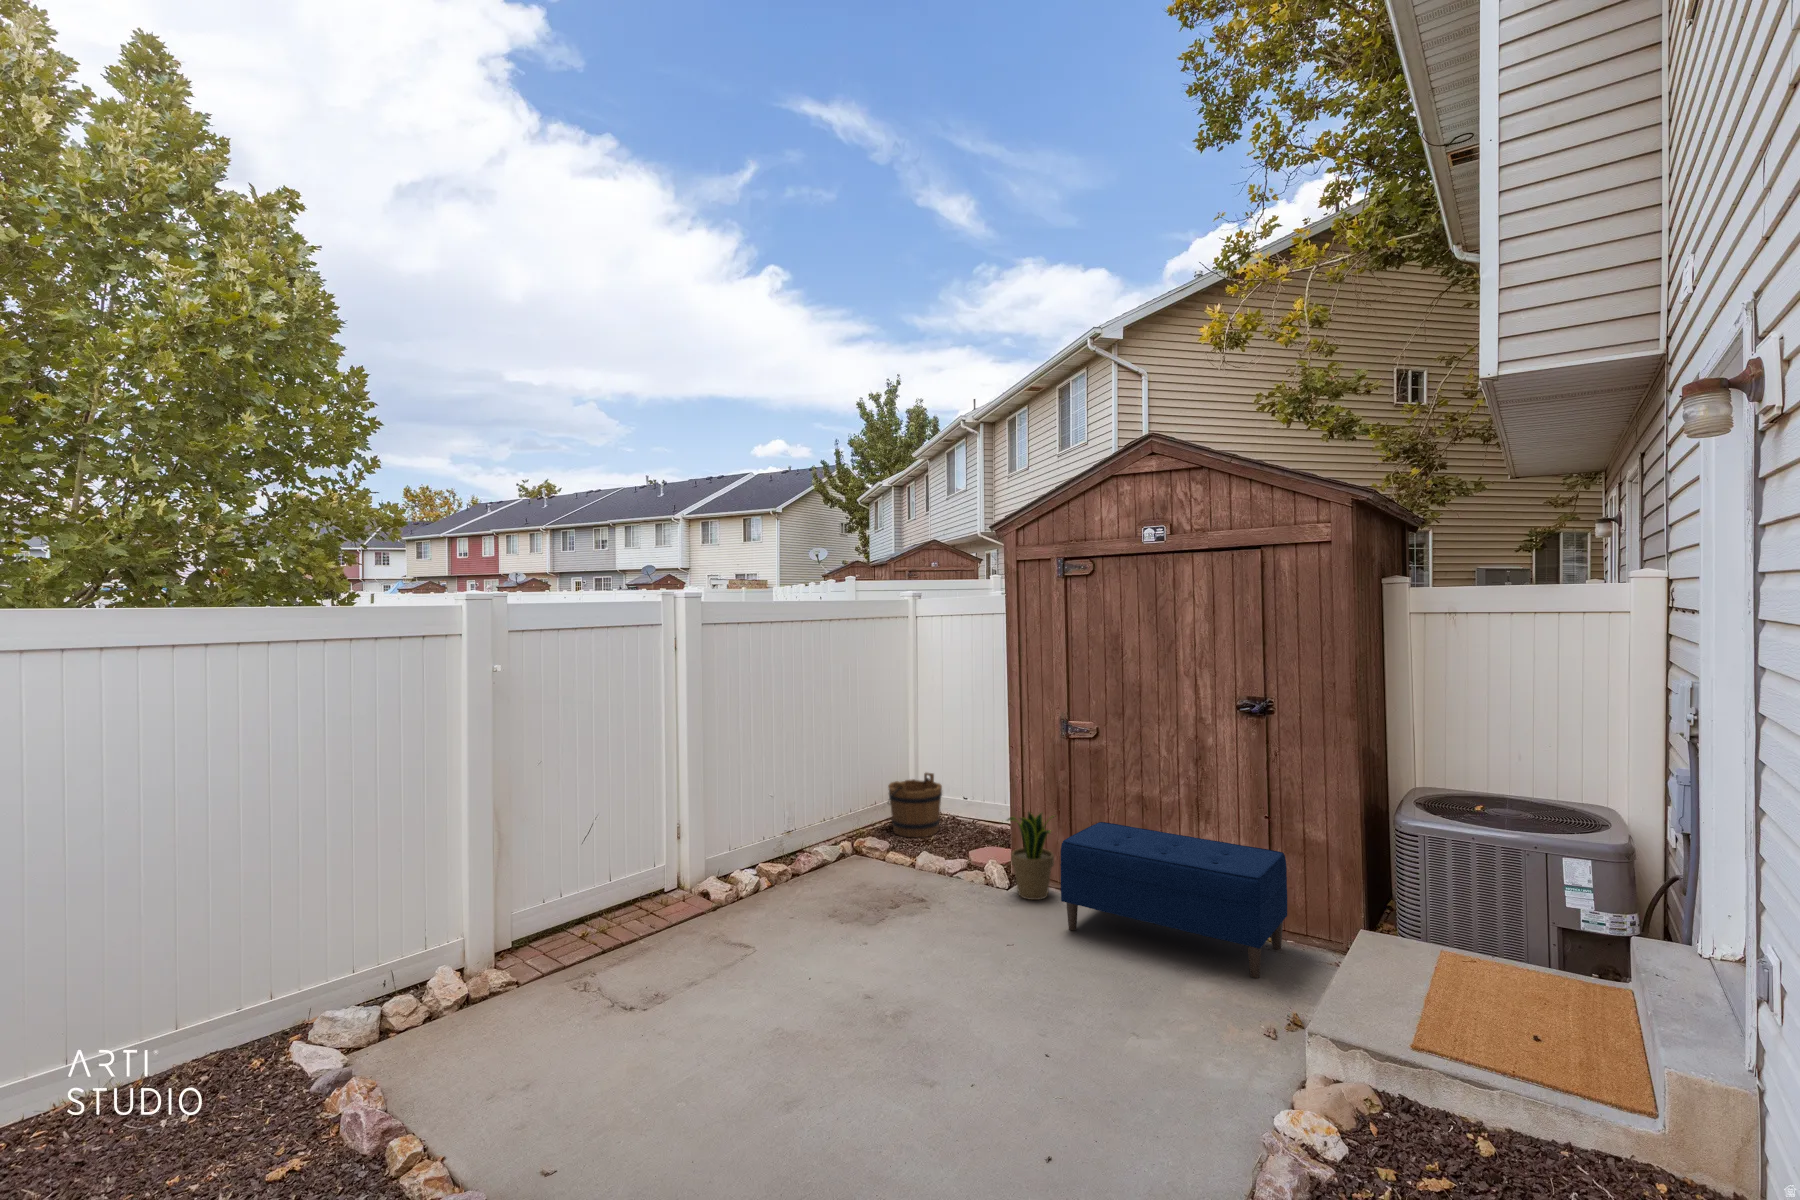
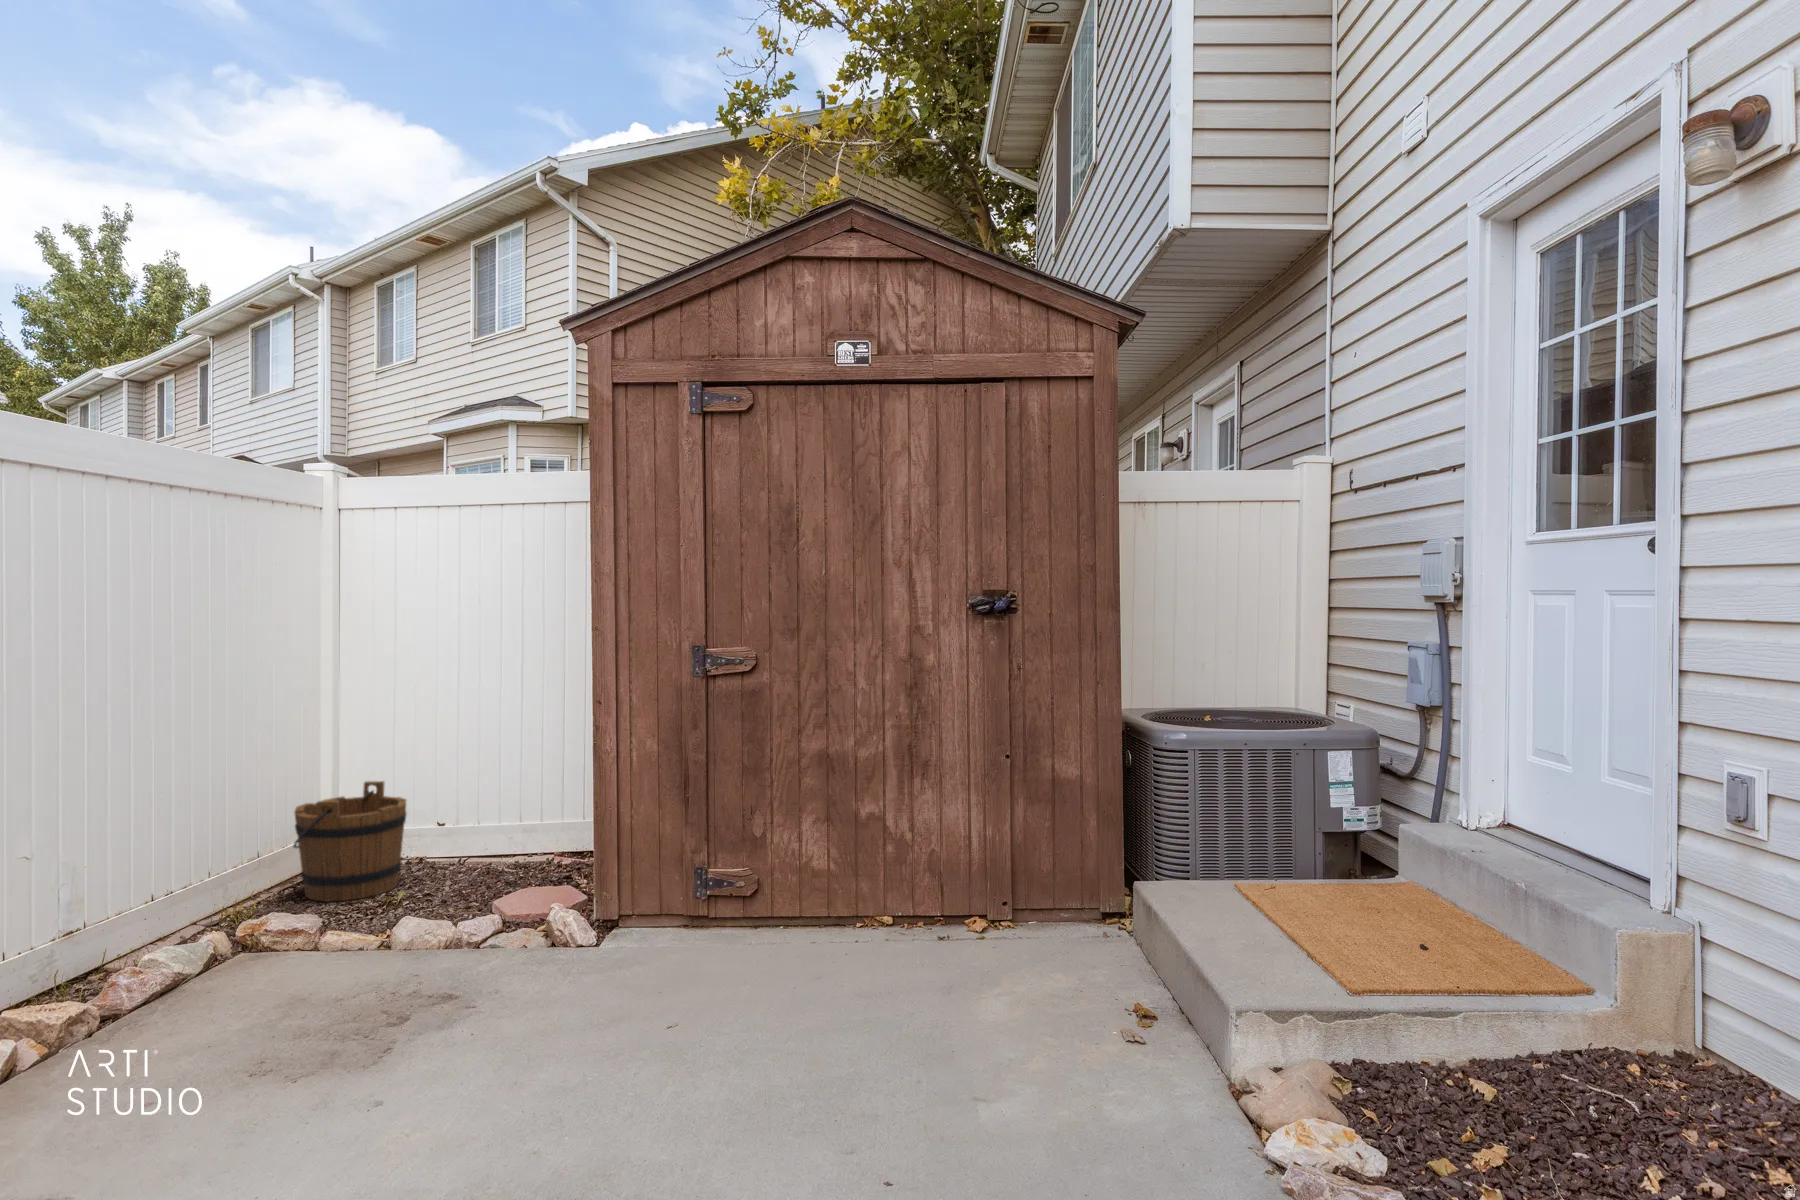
potted plant: present [1007,812,1054,900] -> none [609,801,690,953]
bench: present [1060,822,1287,978] -> none [743,801,1065,982]

